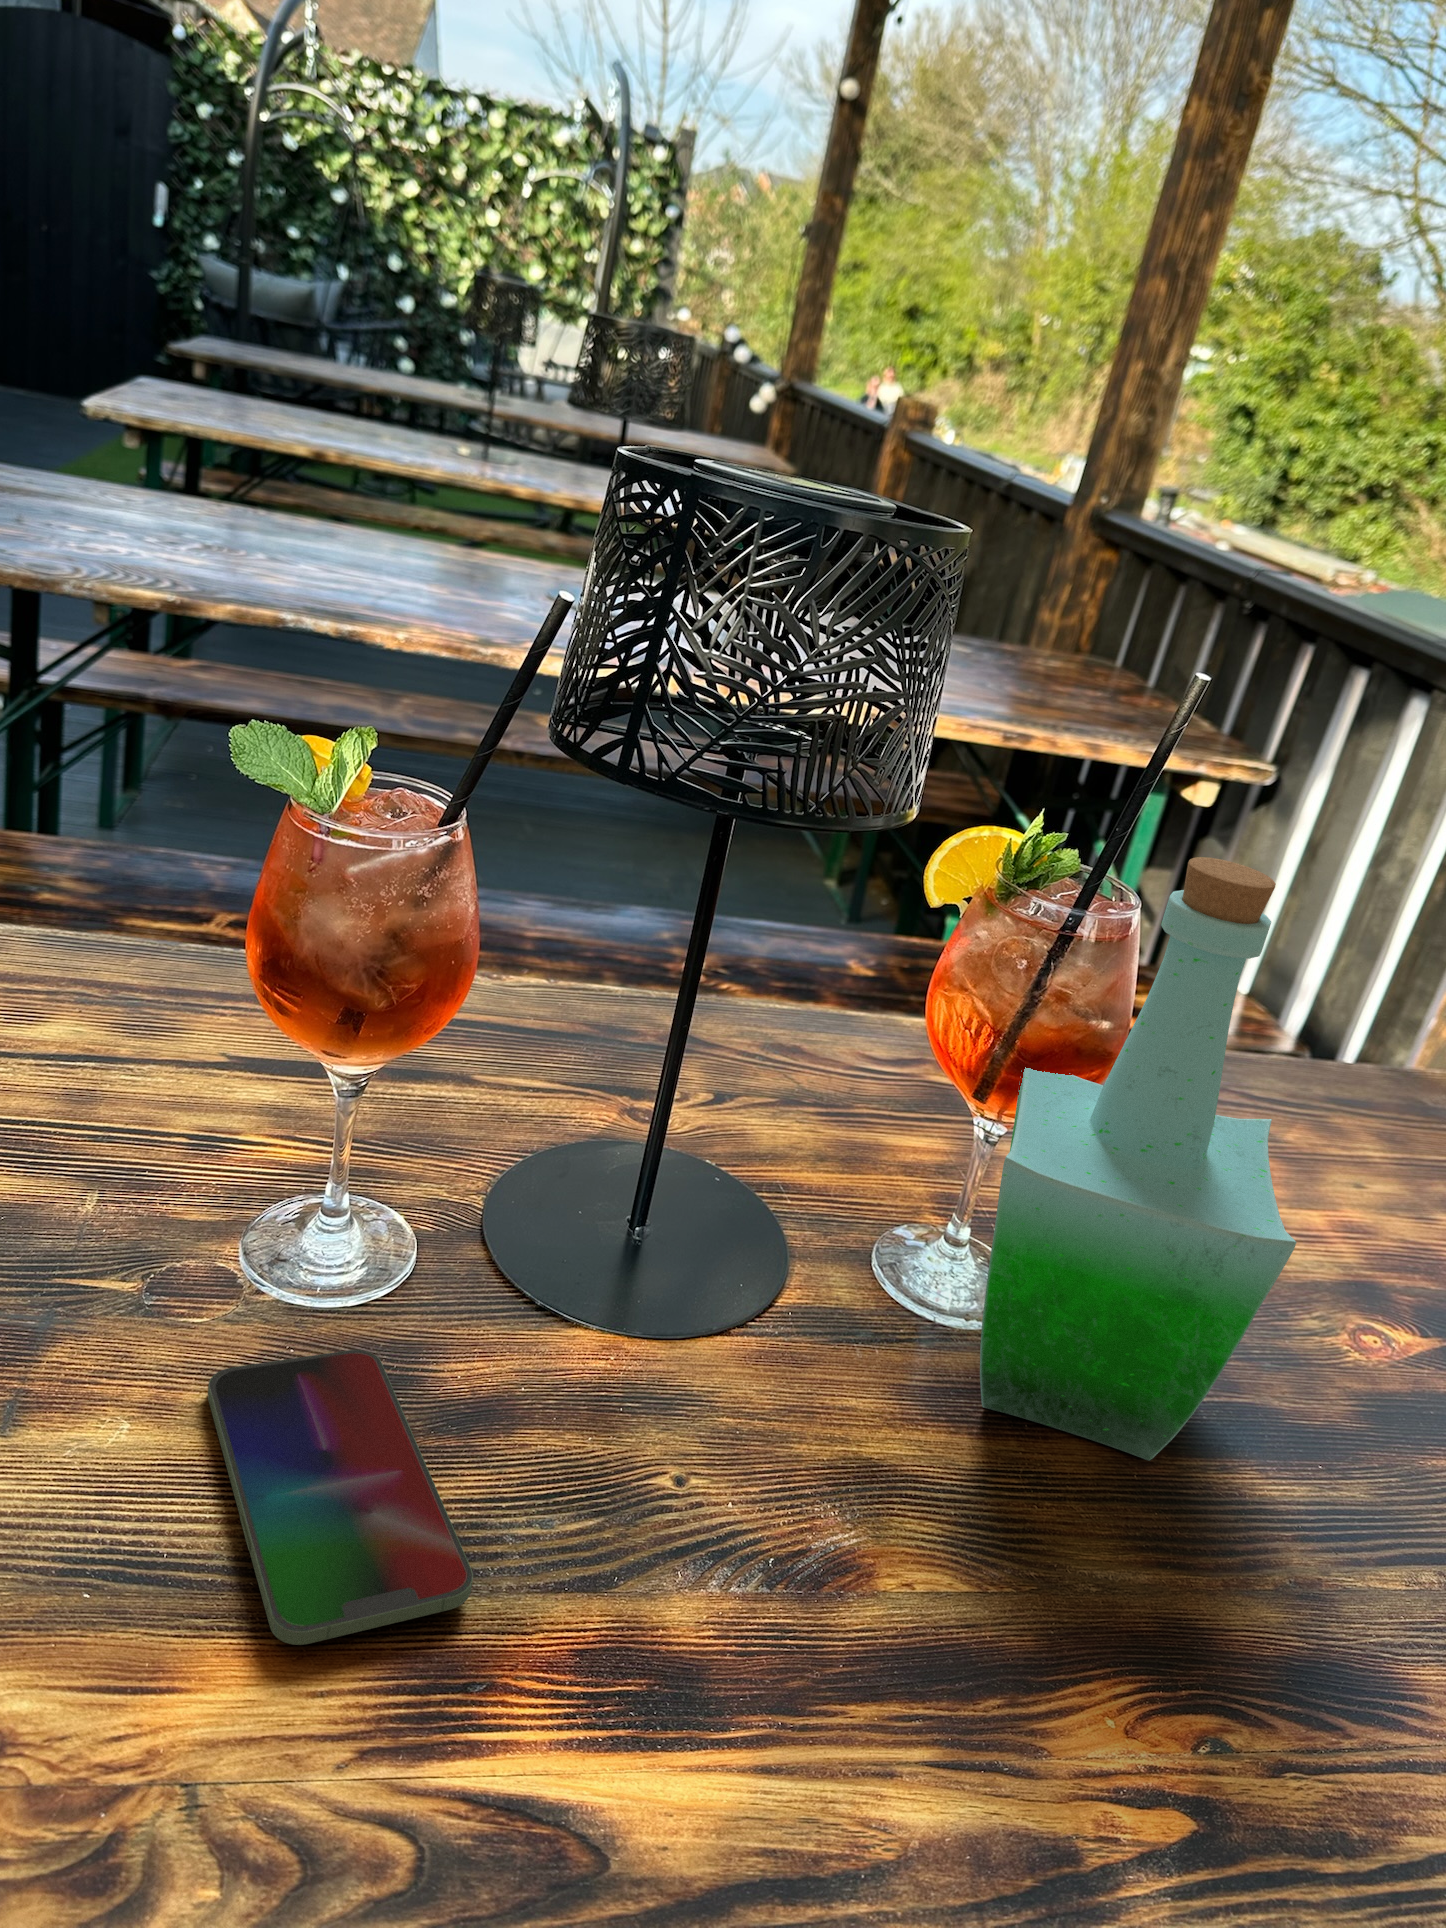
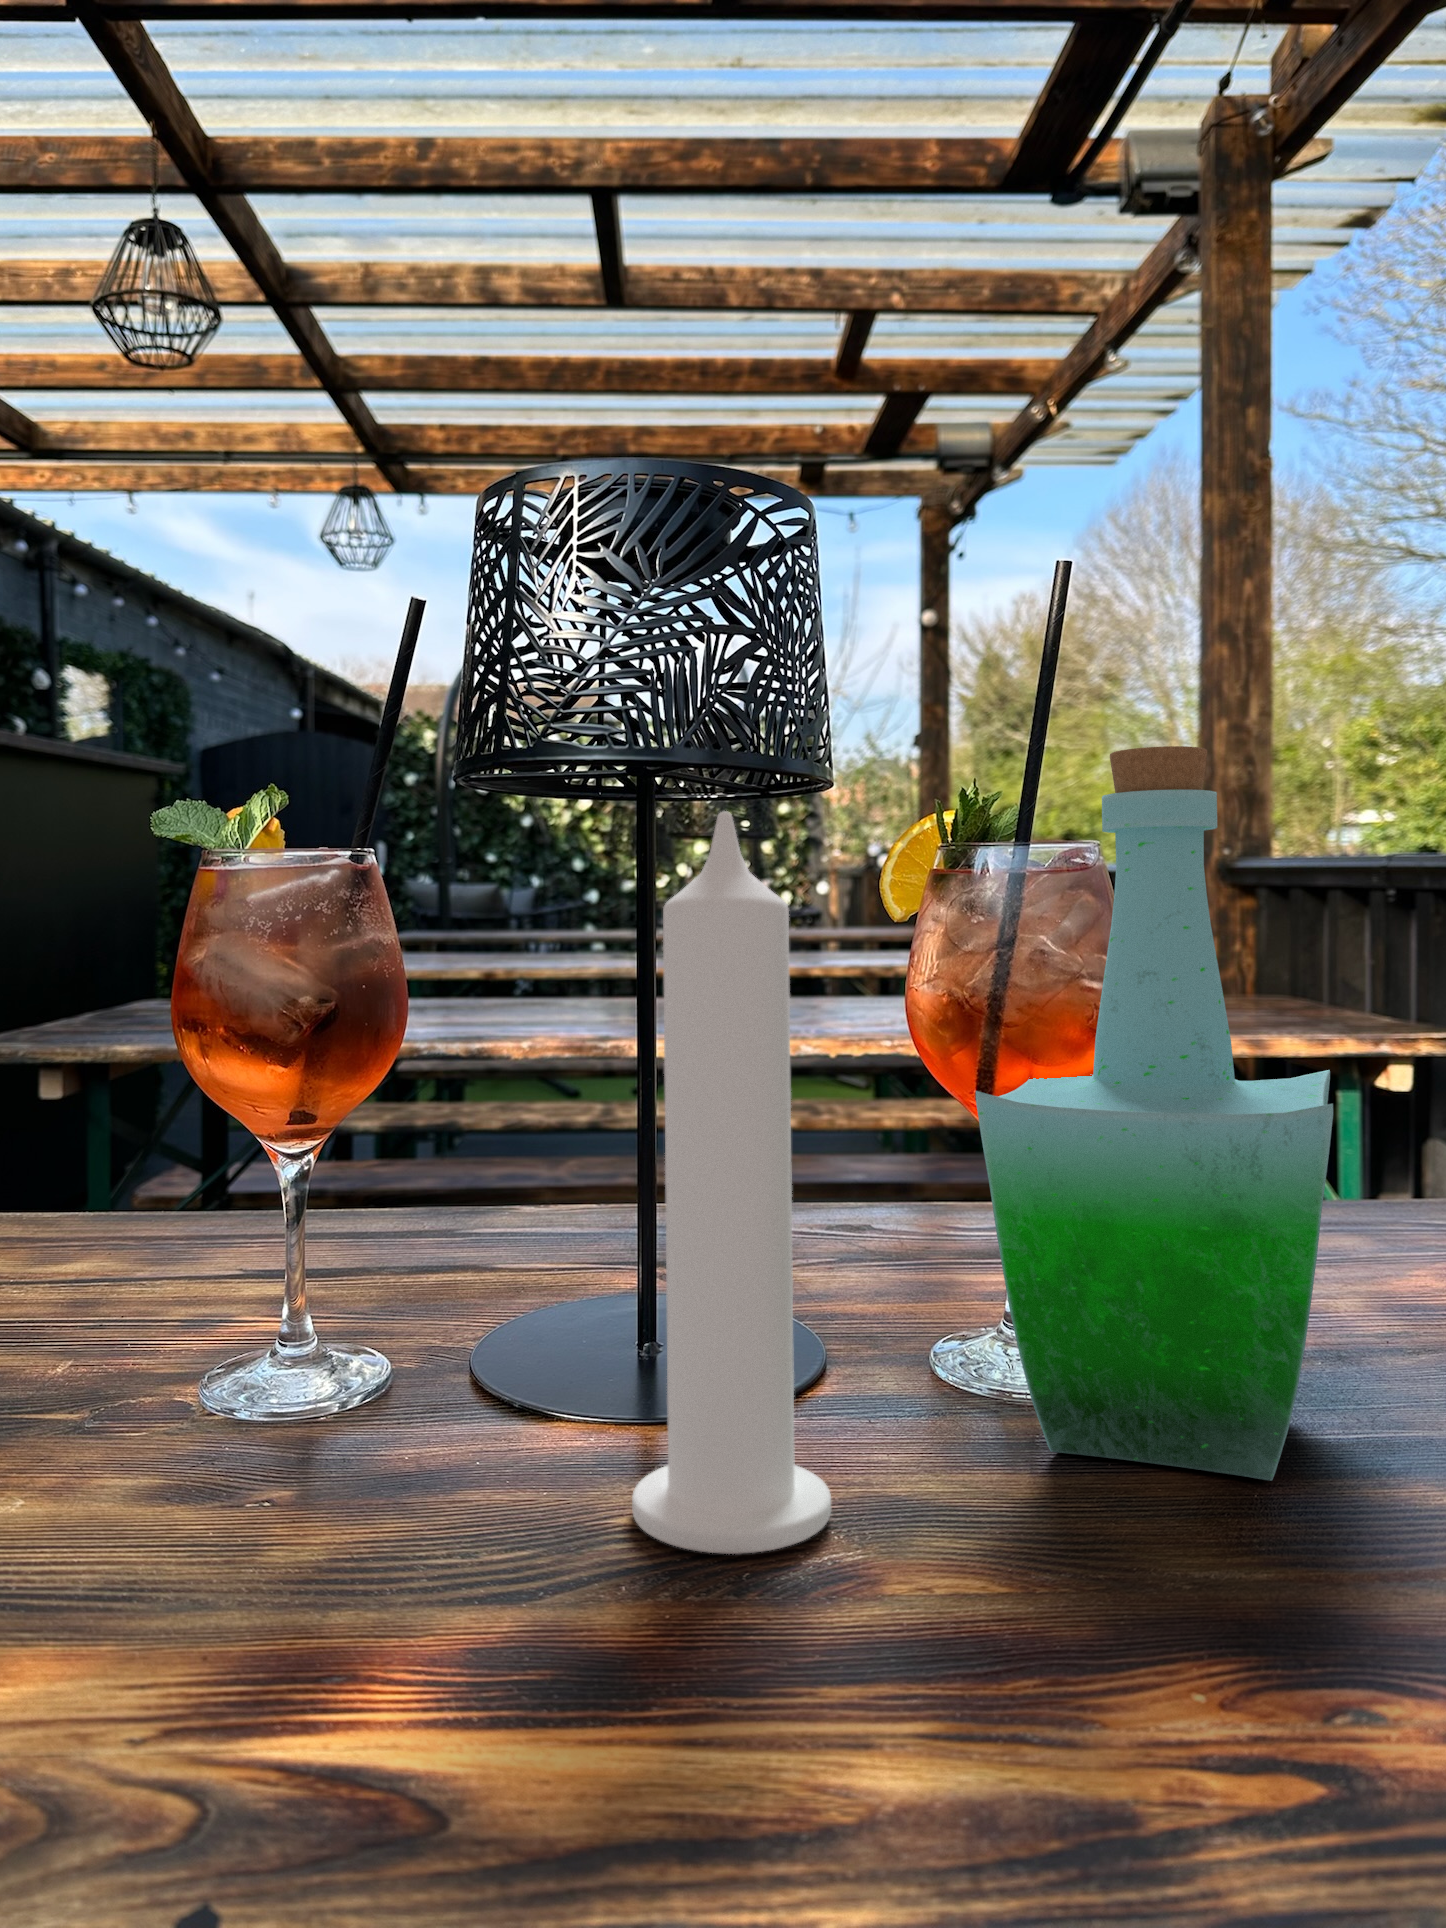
candle: none [668,952,909,1538] -> present [632,811,831,1554]
smartphone: present [208,1350,473,1645] -> none [99,1436,354,1640]

